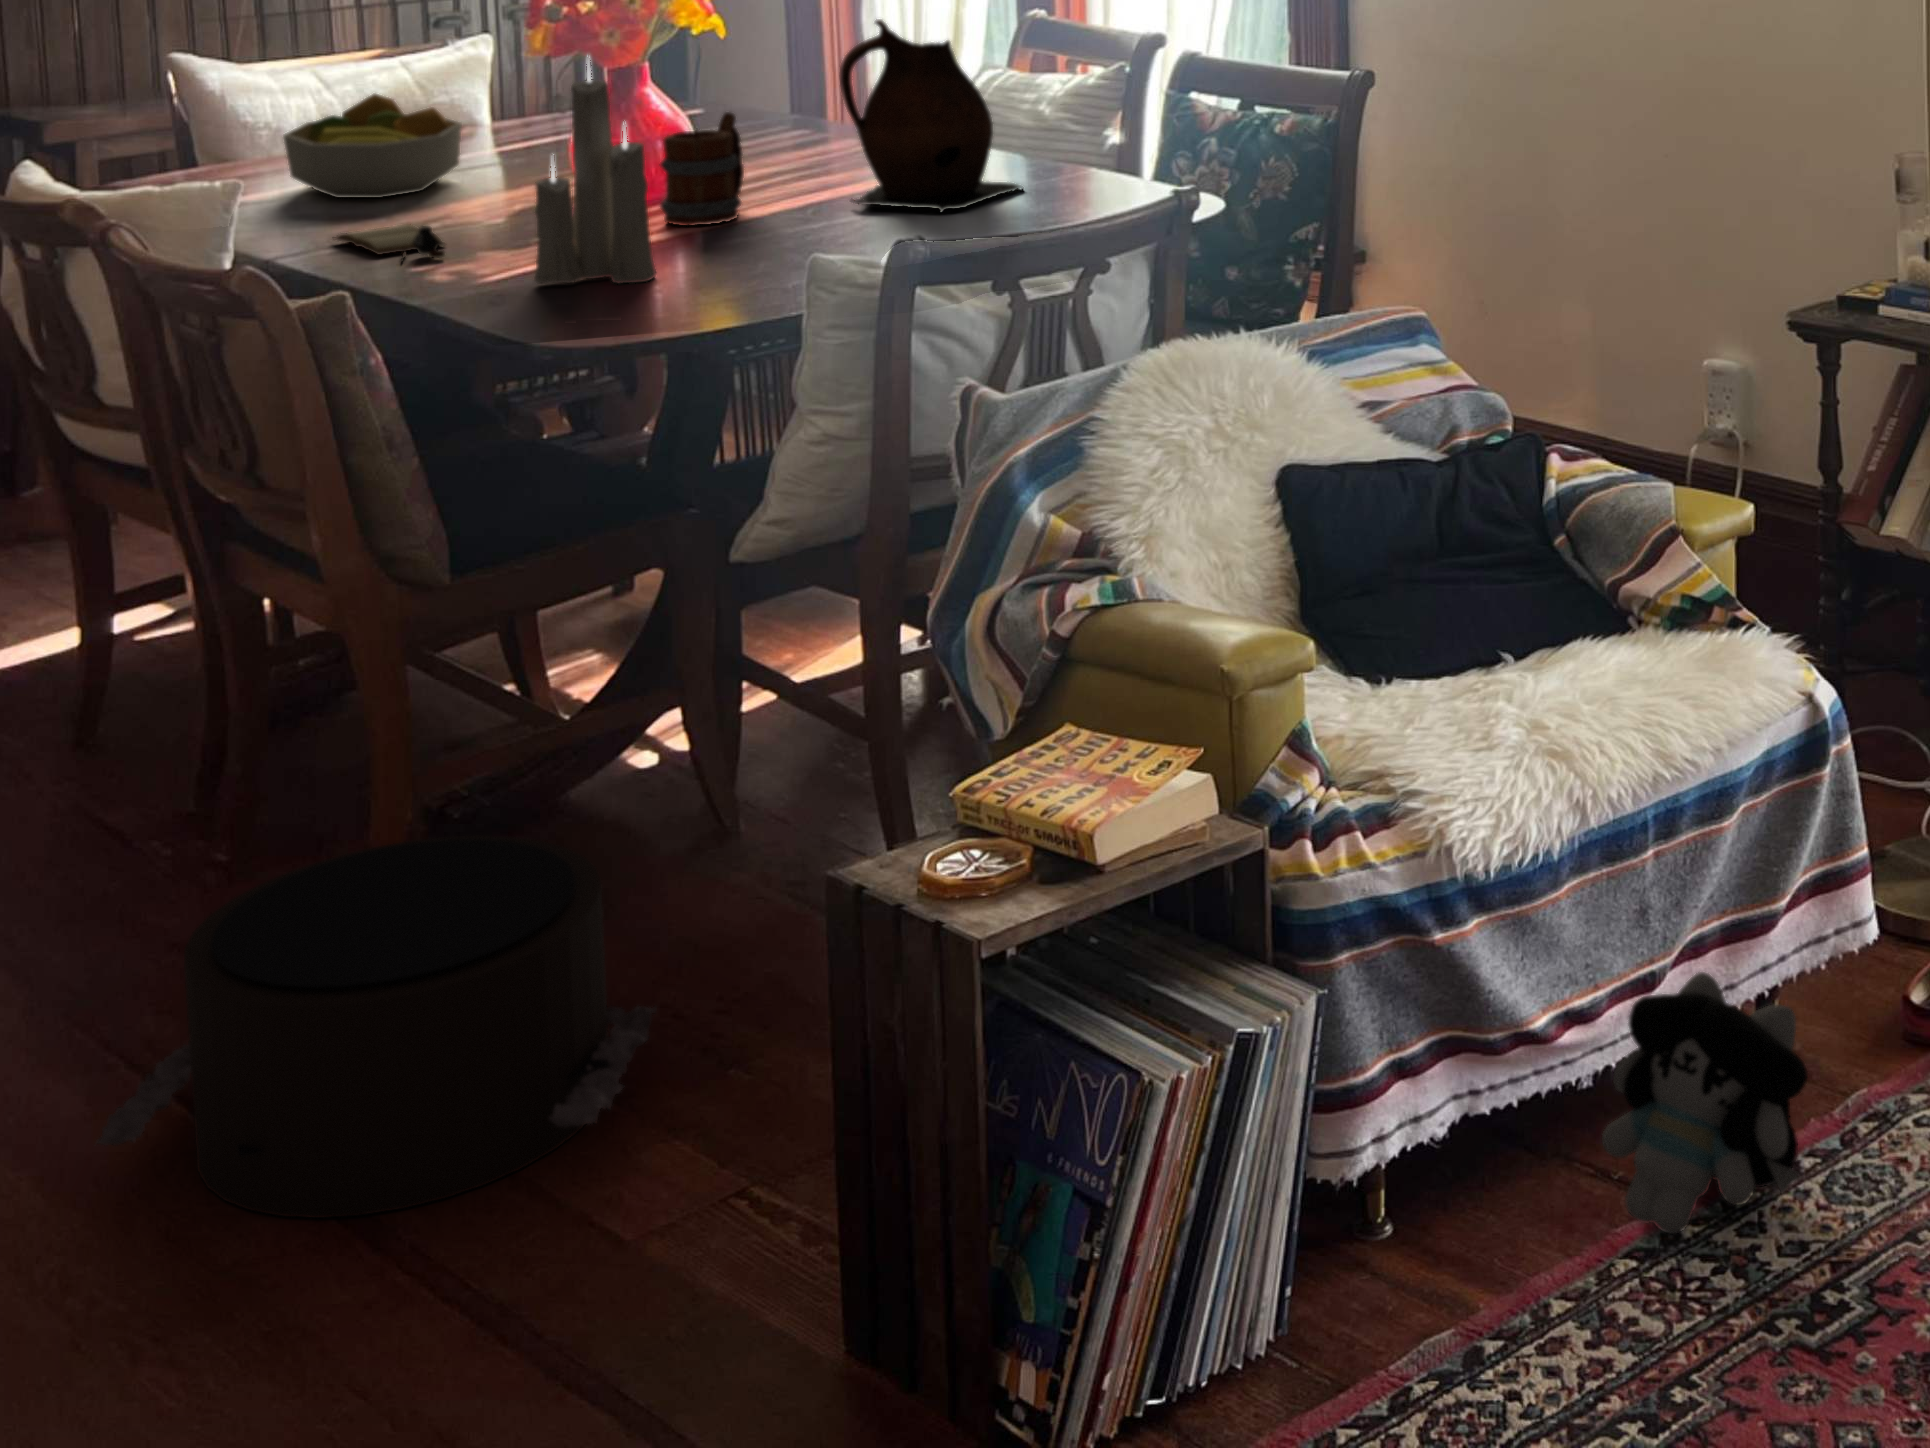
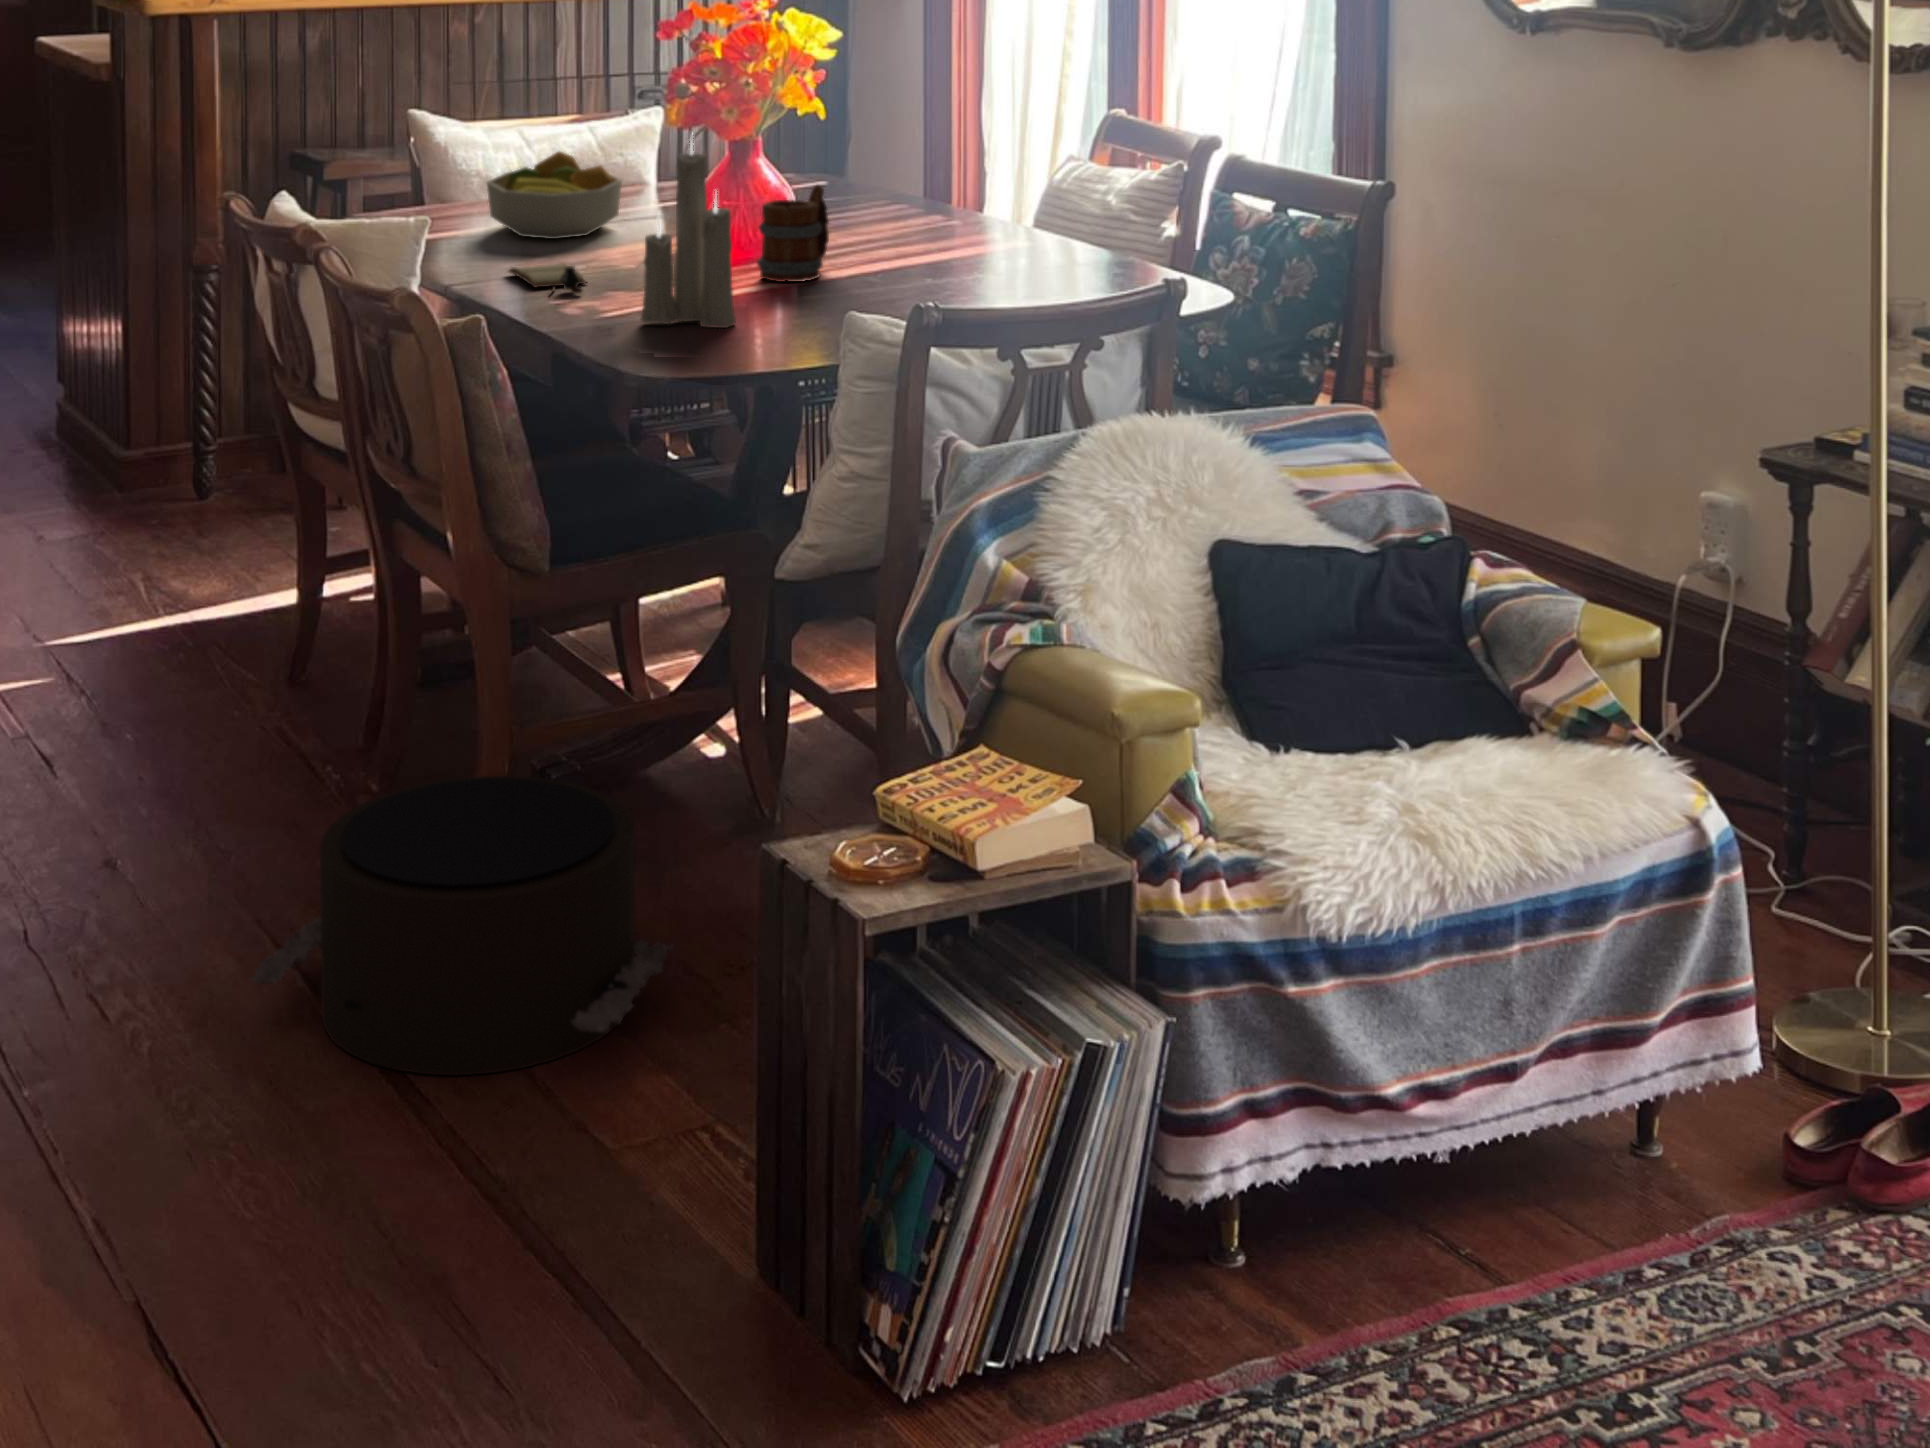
ceramic pitcher: present [839,19,1022,212] -> none [909,111,1063,287]
plush toy: present [1602,972,1808,1234] -> none [1443,1067,1643,1310]

